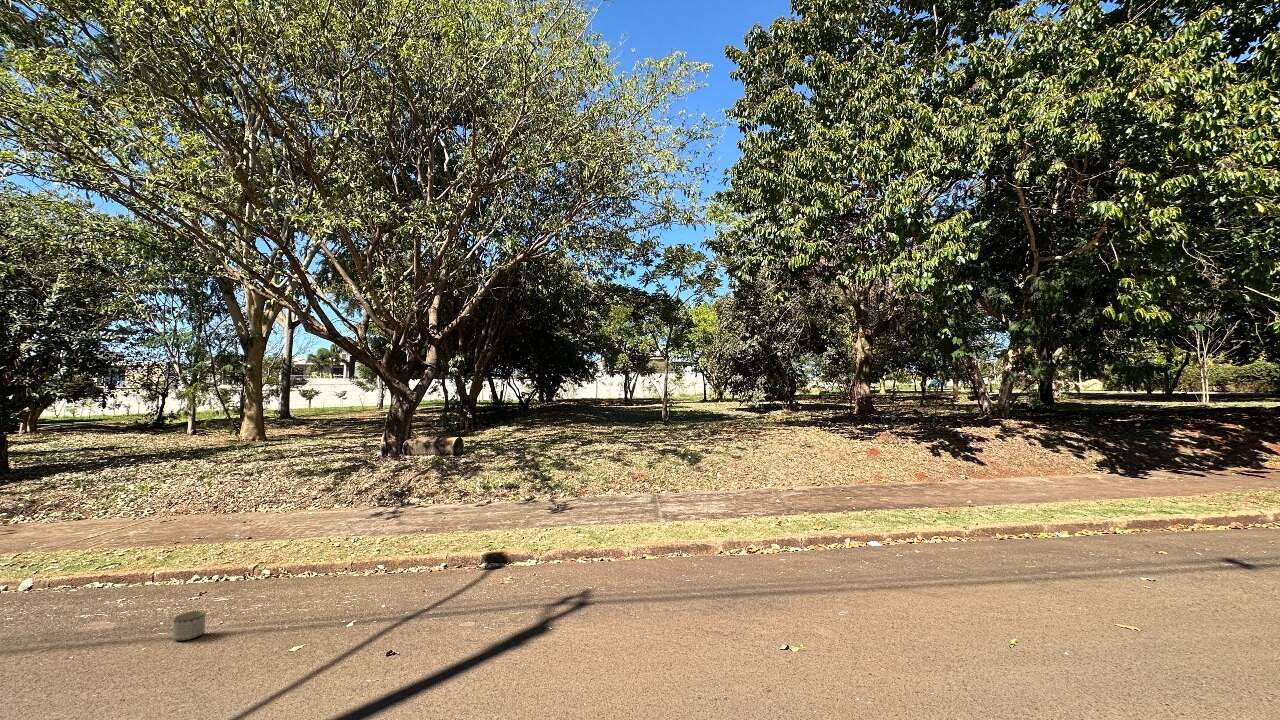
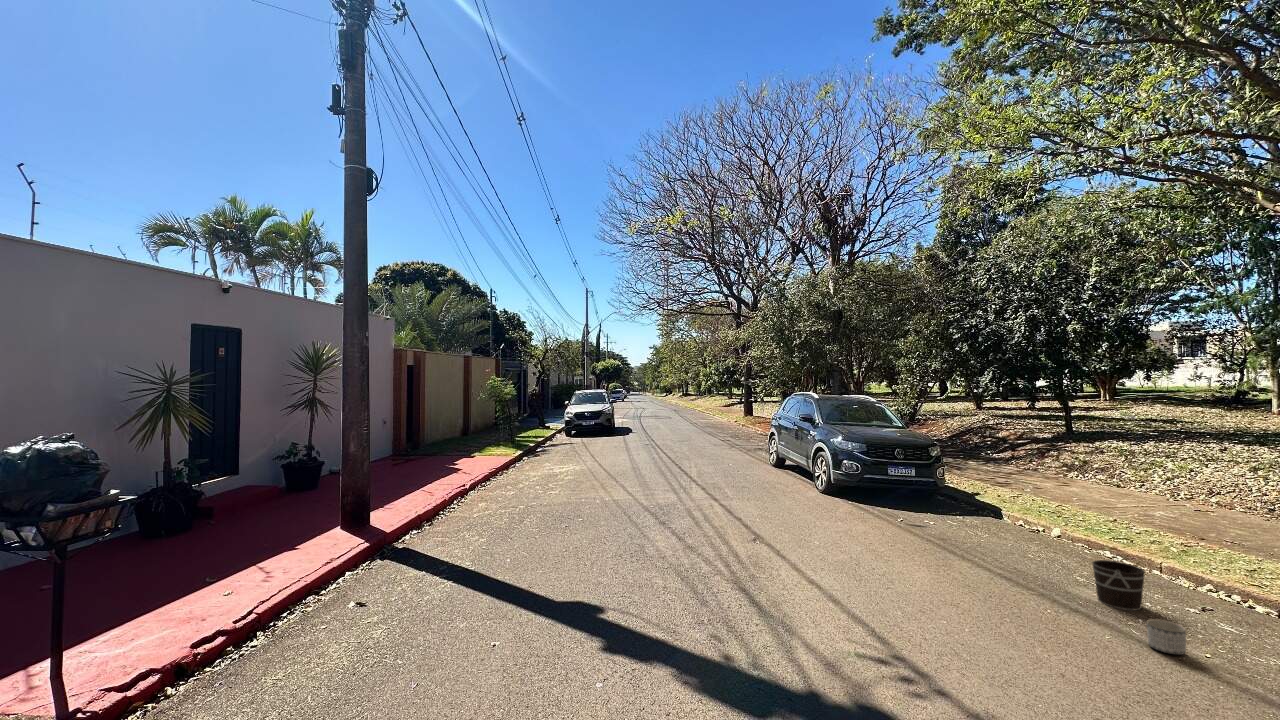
bucket: none [103,578,158,628] -> present [1092,560,1145,610]

